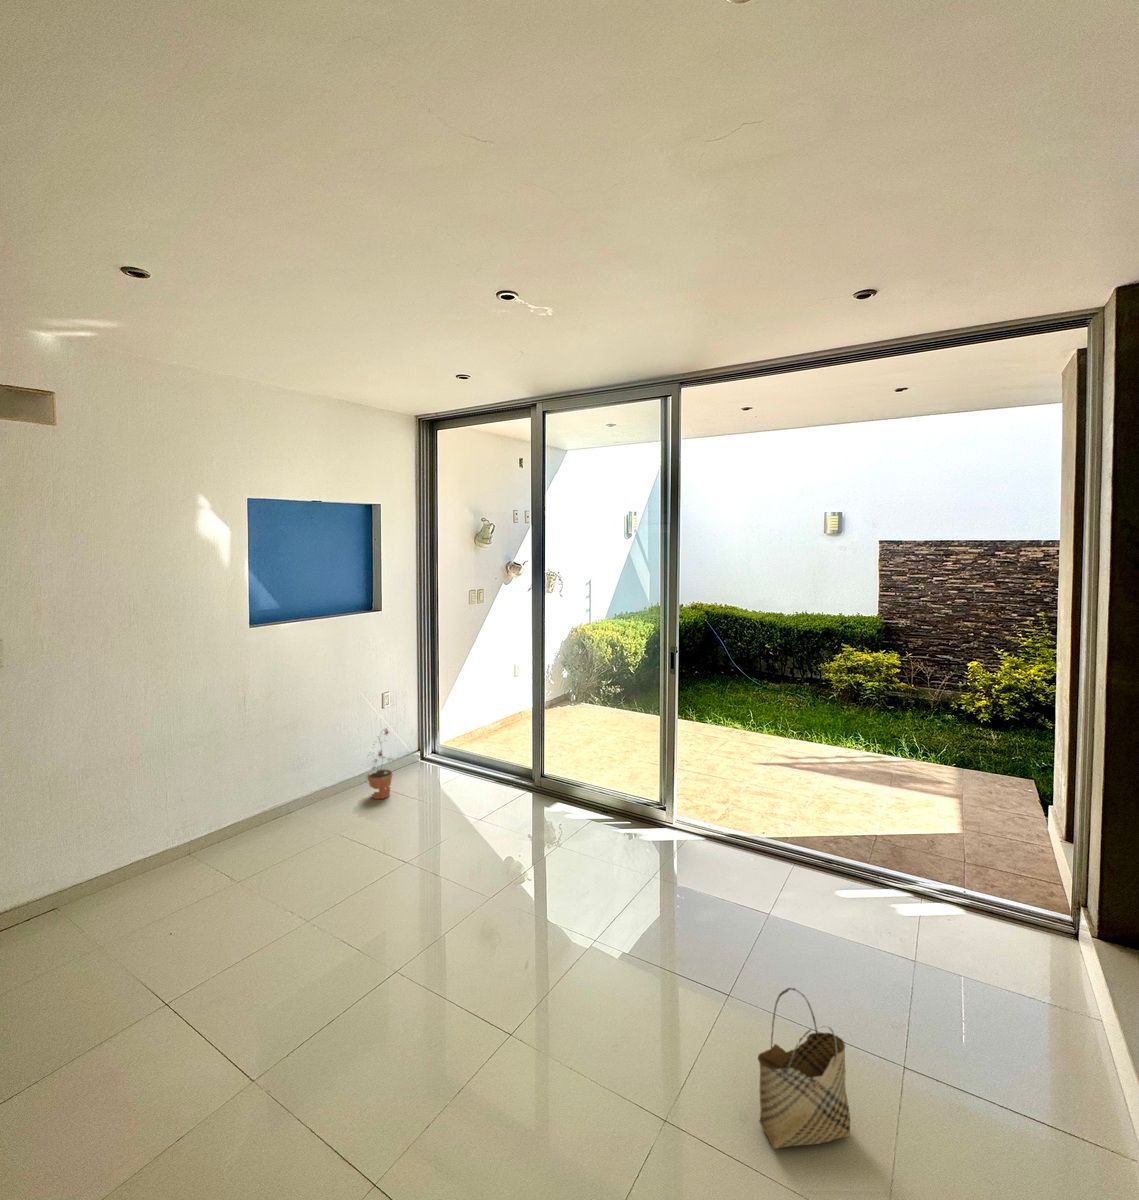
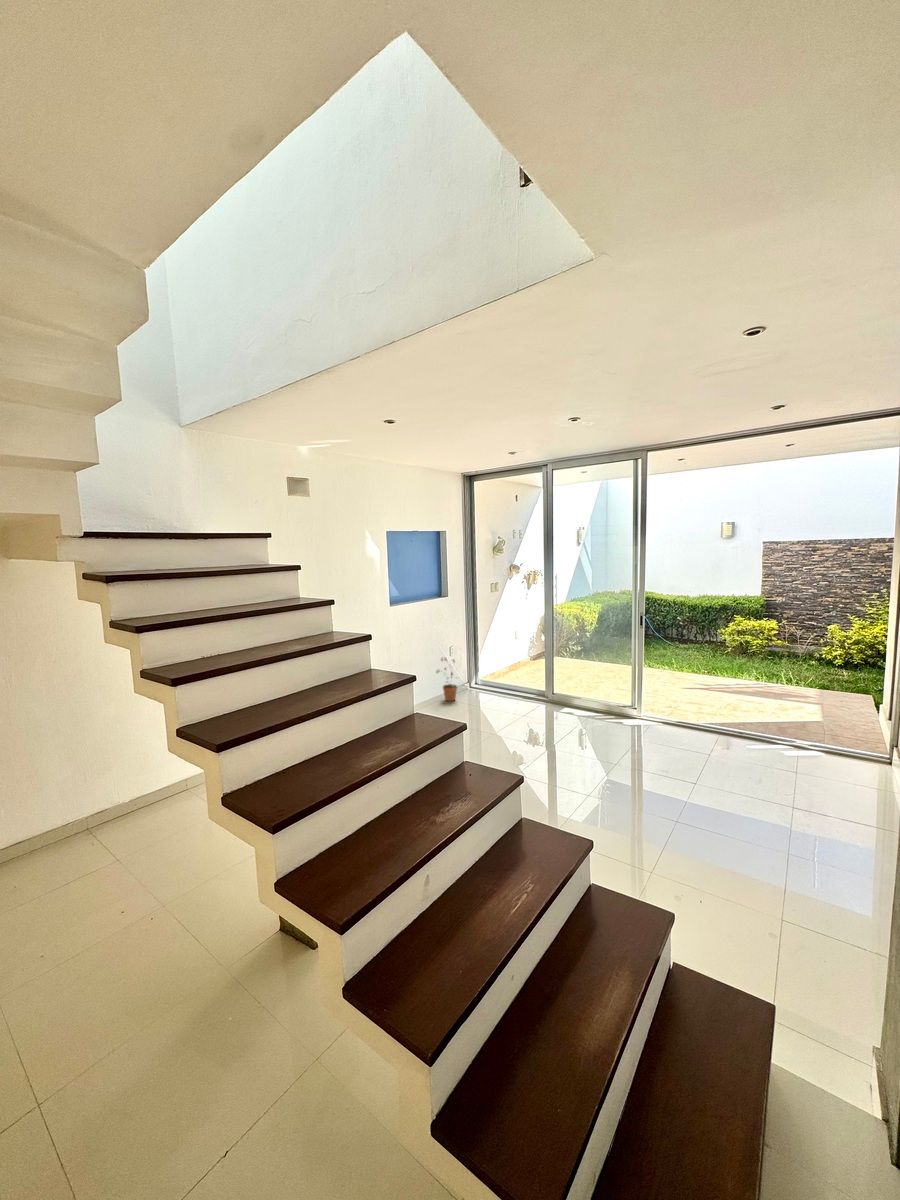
woven basket: present [758,988,850,1149] -> none [718,757,764,825]

